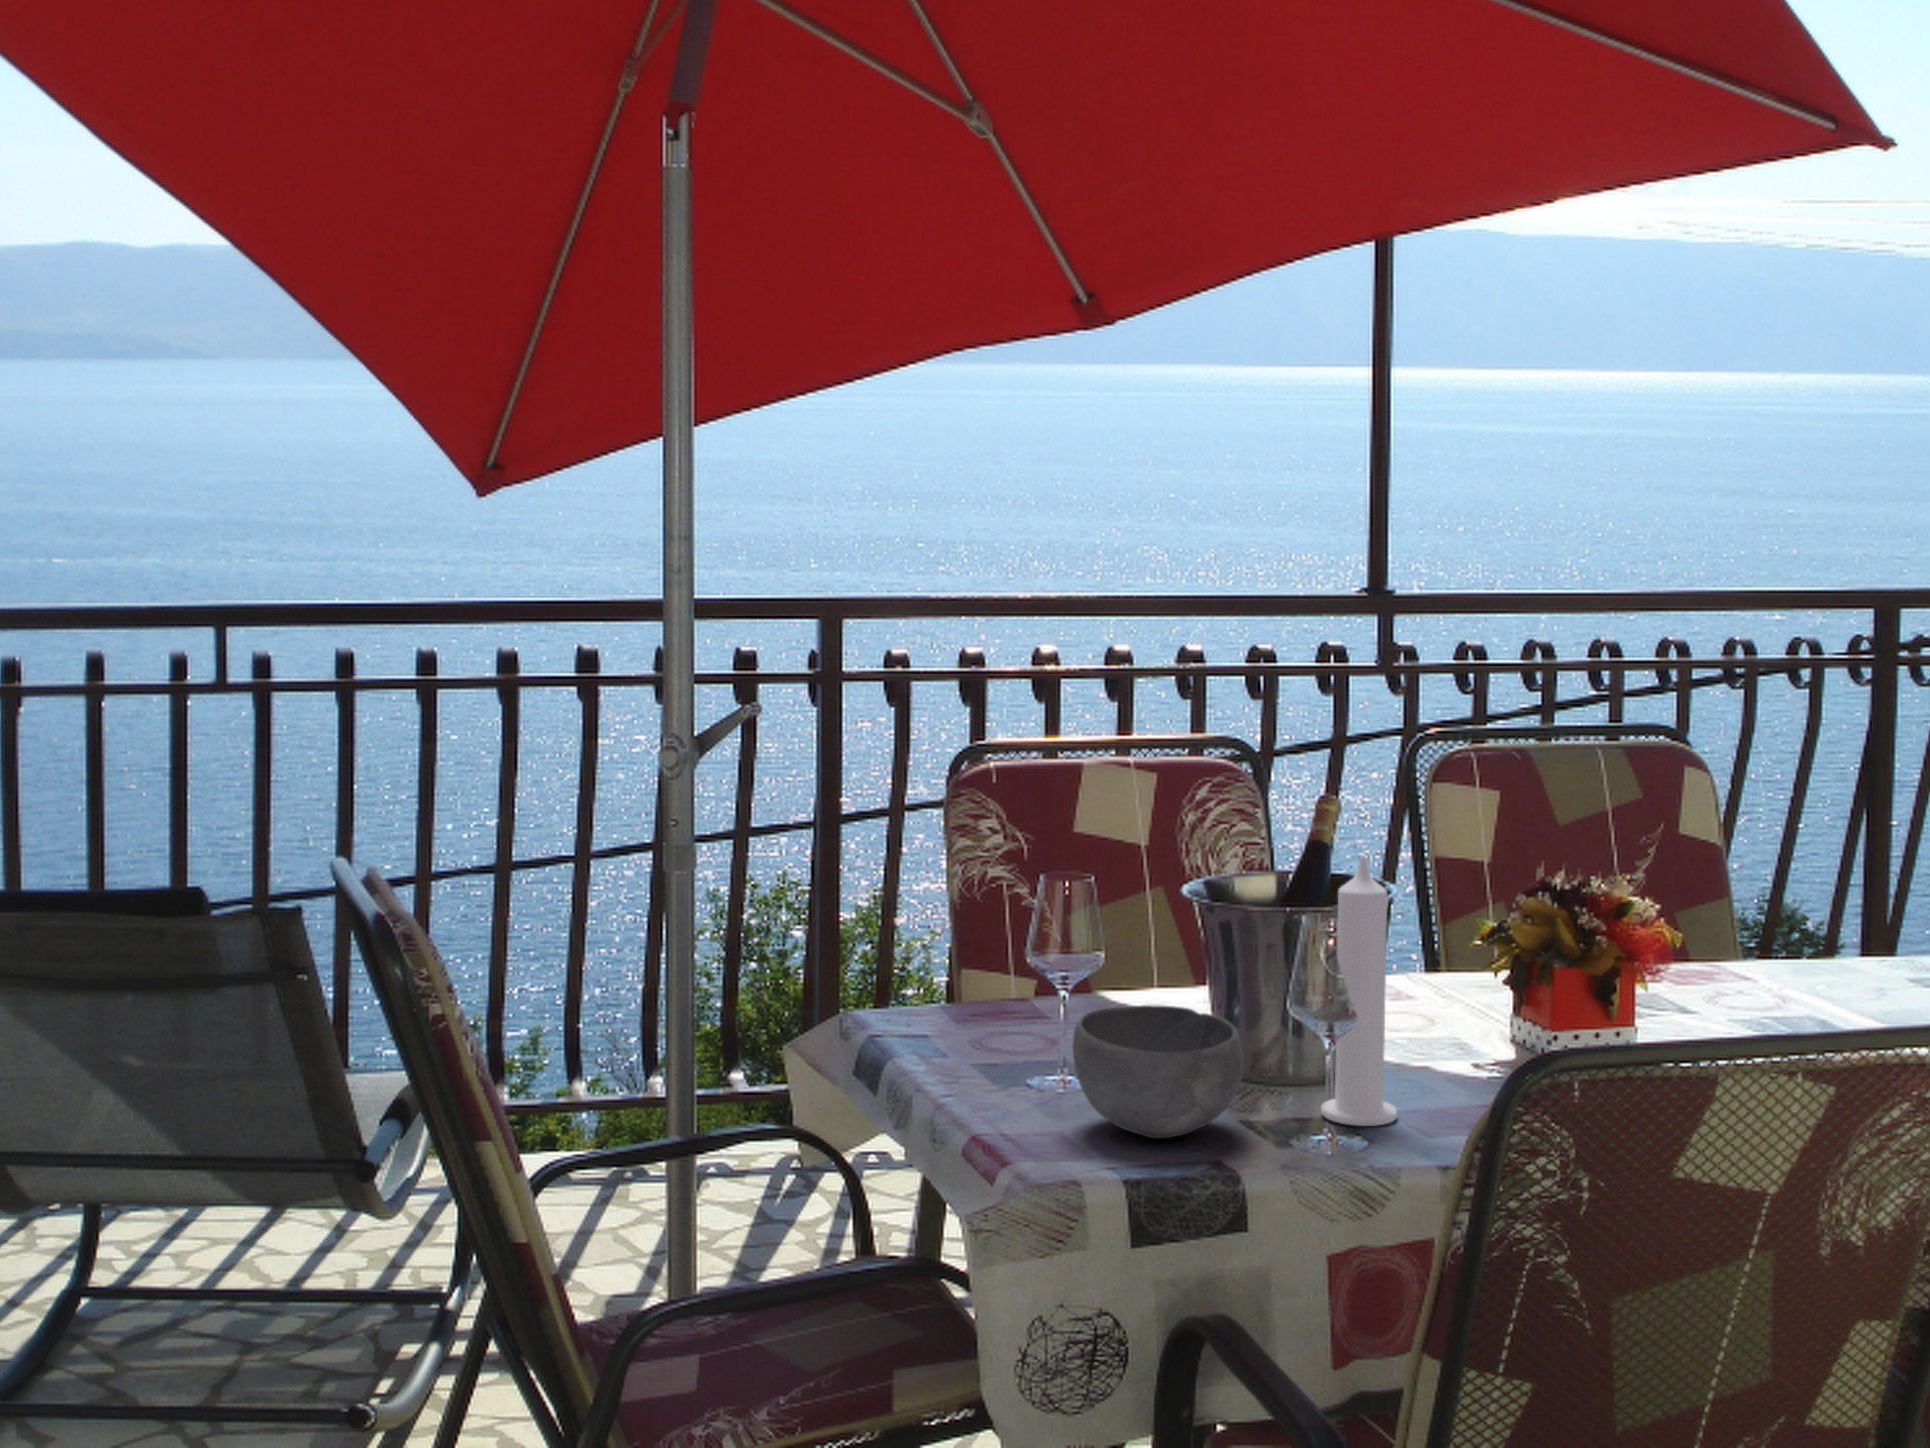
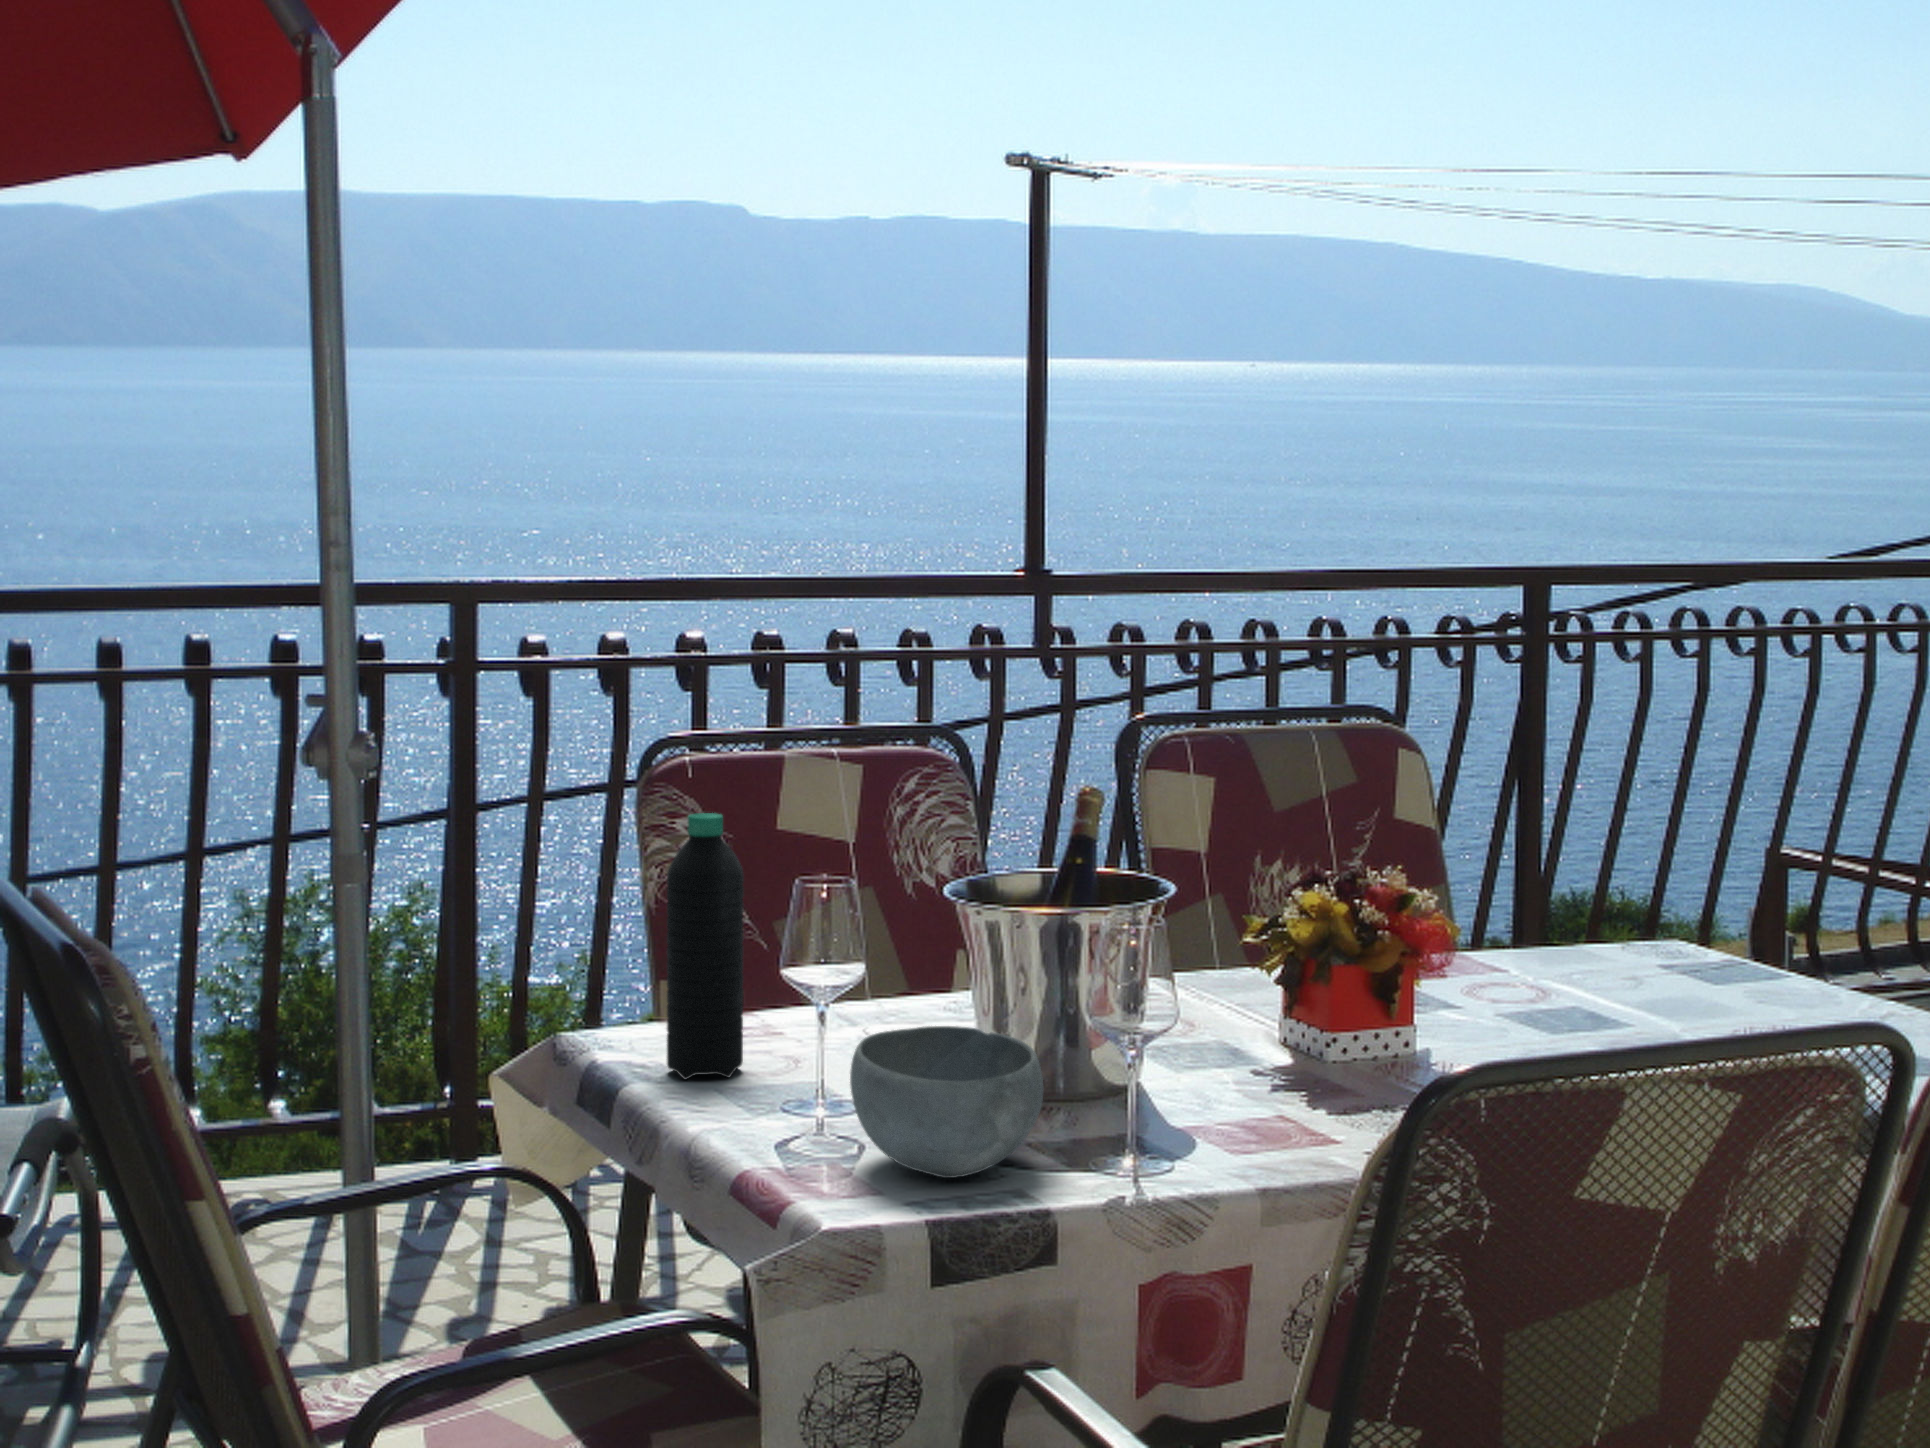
water bottle: none [942,813,1008,1047] -> present [667,813,744,1080]
candle: present [1321,855,1397,1126] -> none [1117,851,1199,1149]

